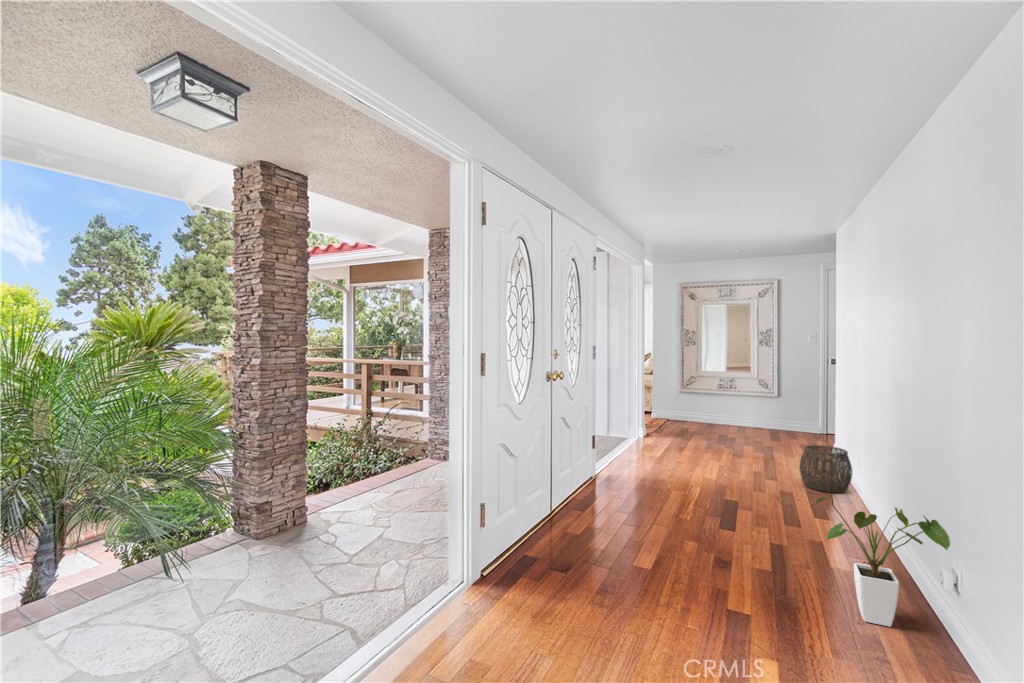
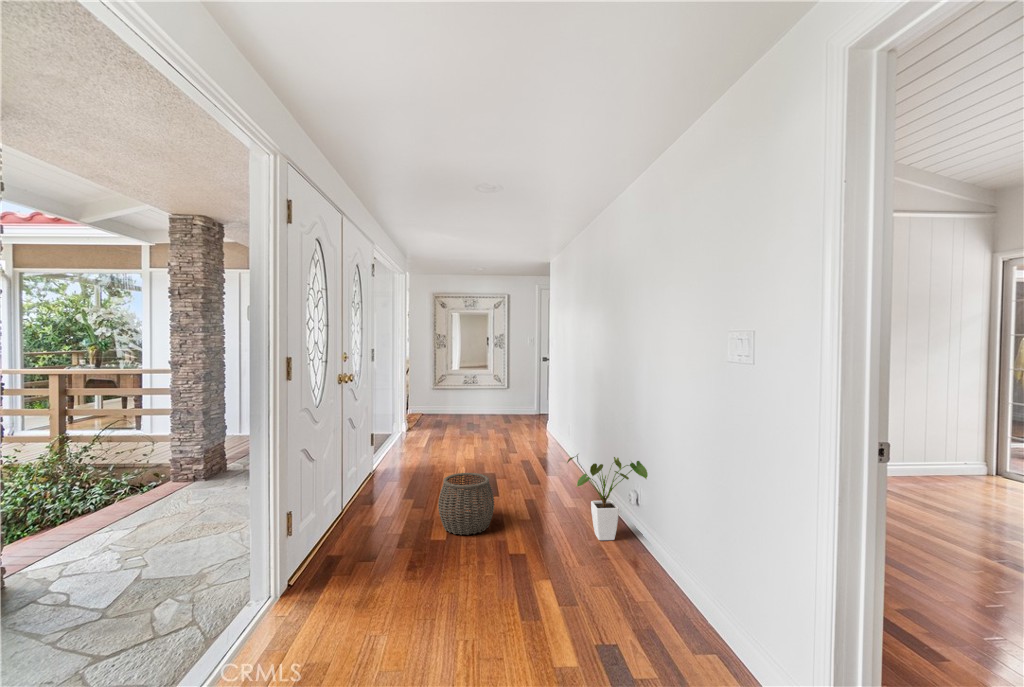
woven basket: present [799,445,852,493] -> present [438,473,494,535]

